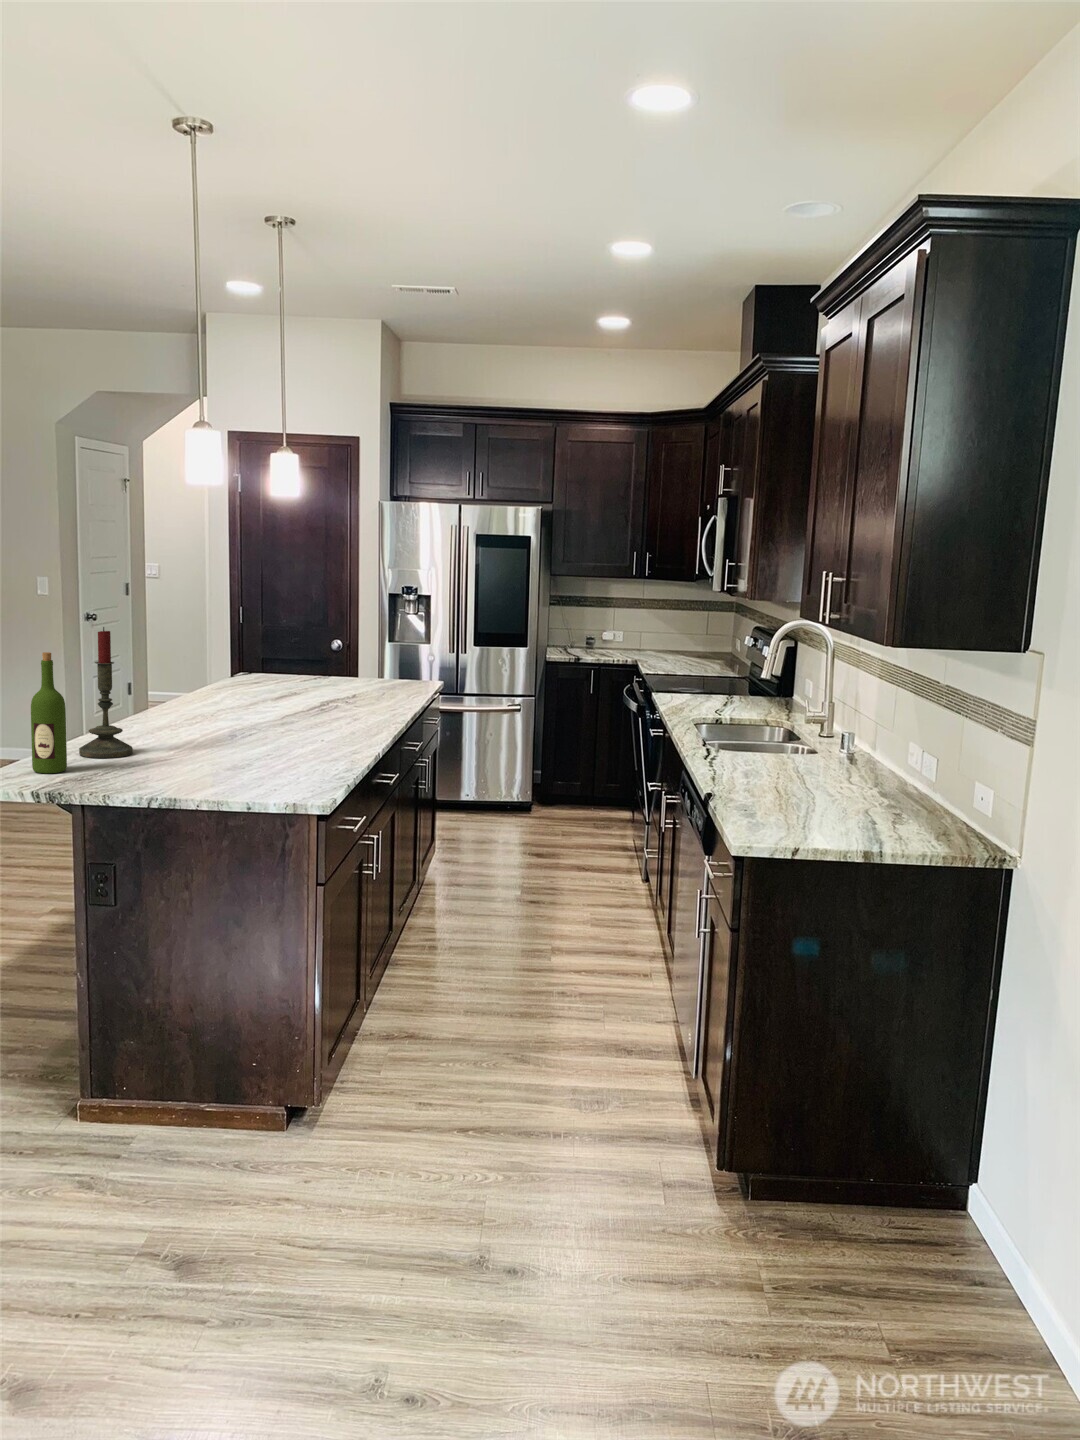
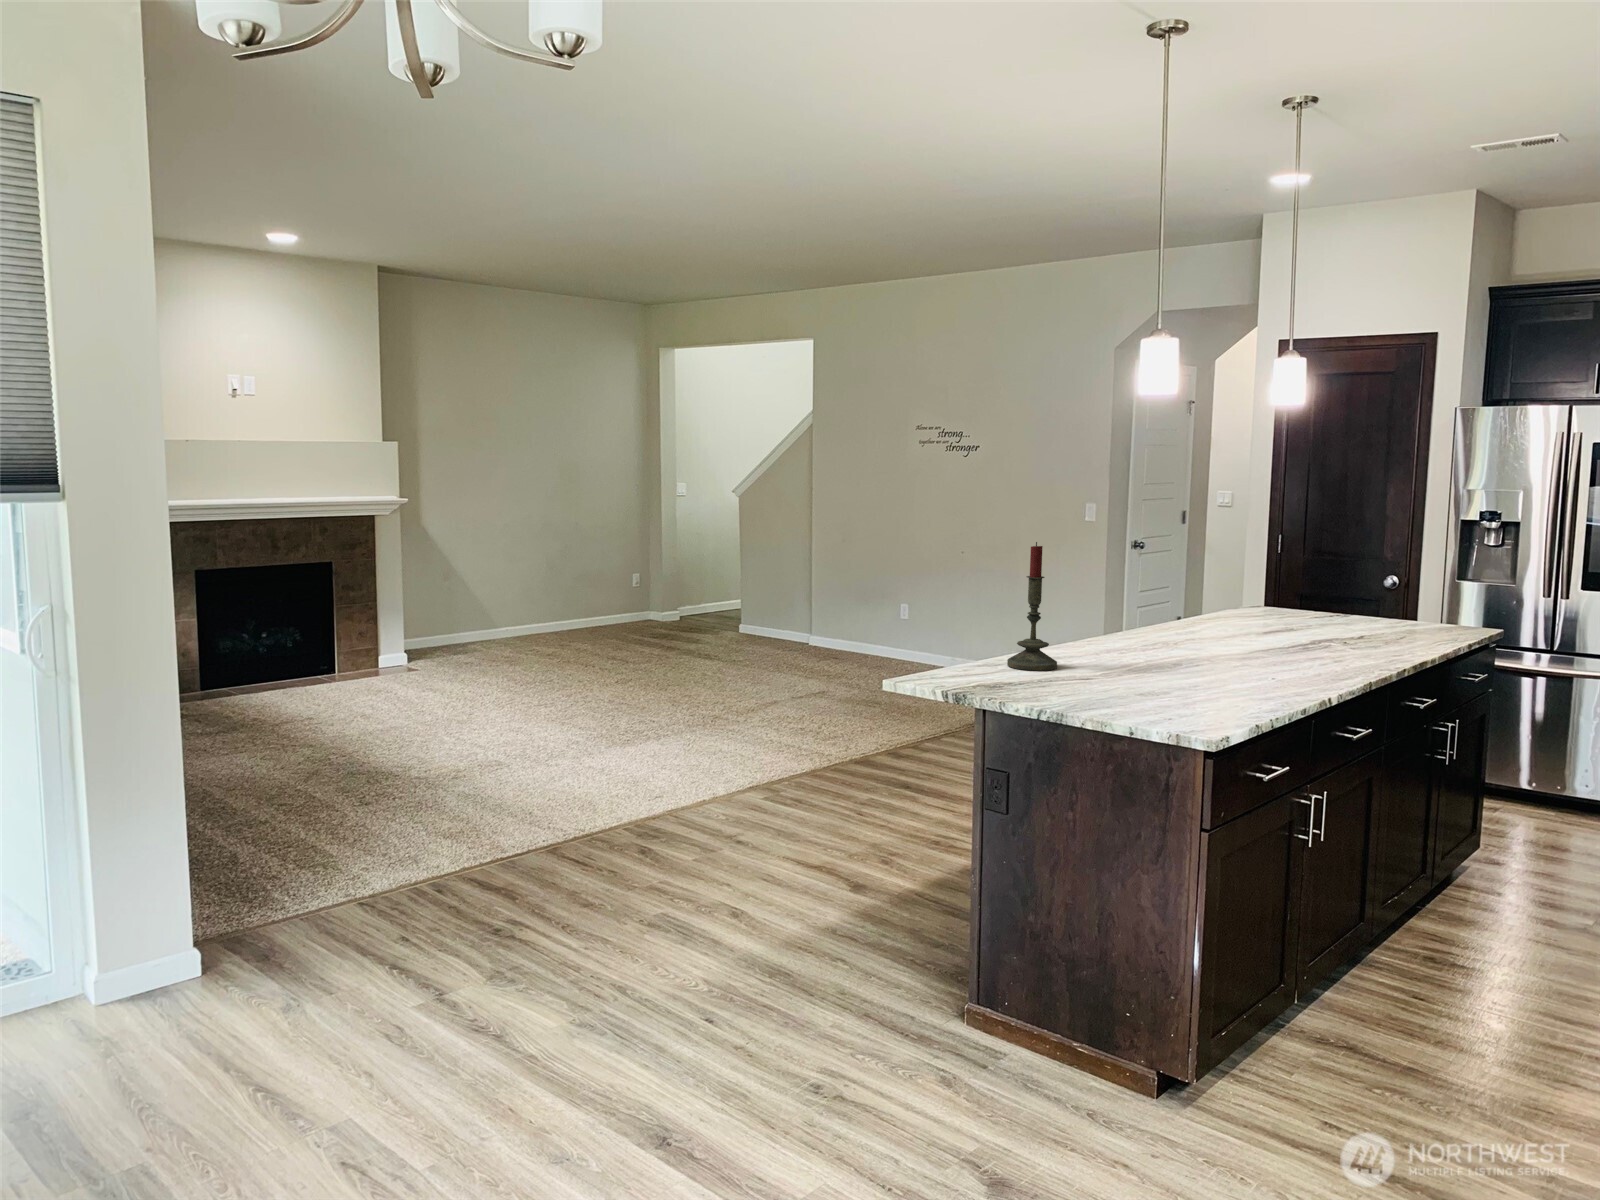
wine bottle: present [31,652,67,773] -> none [953,563,985,678]

